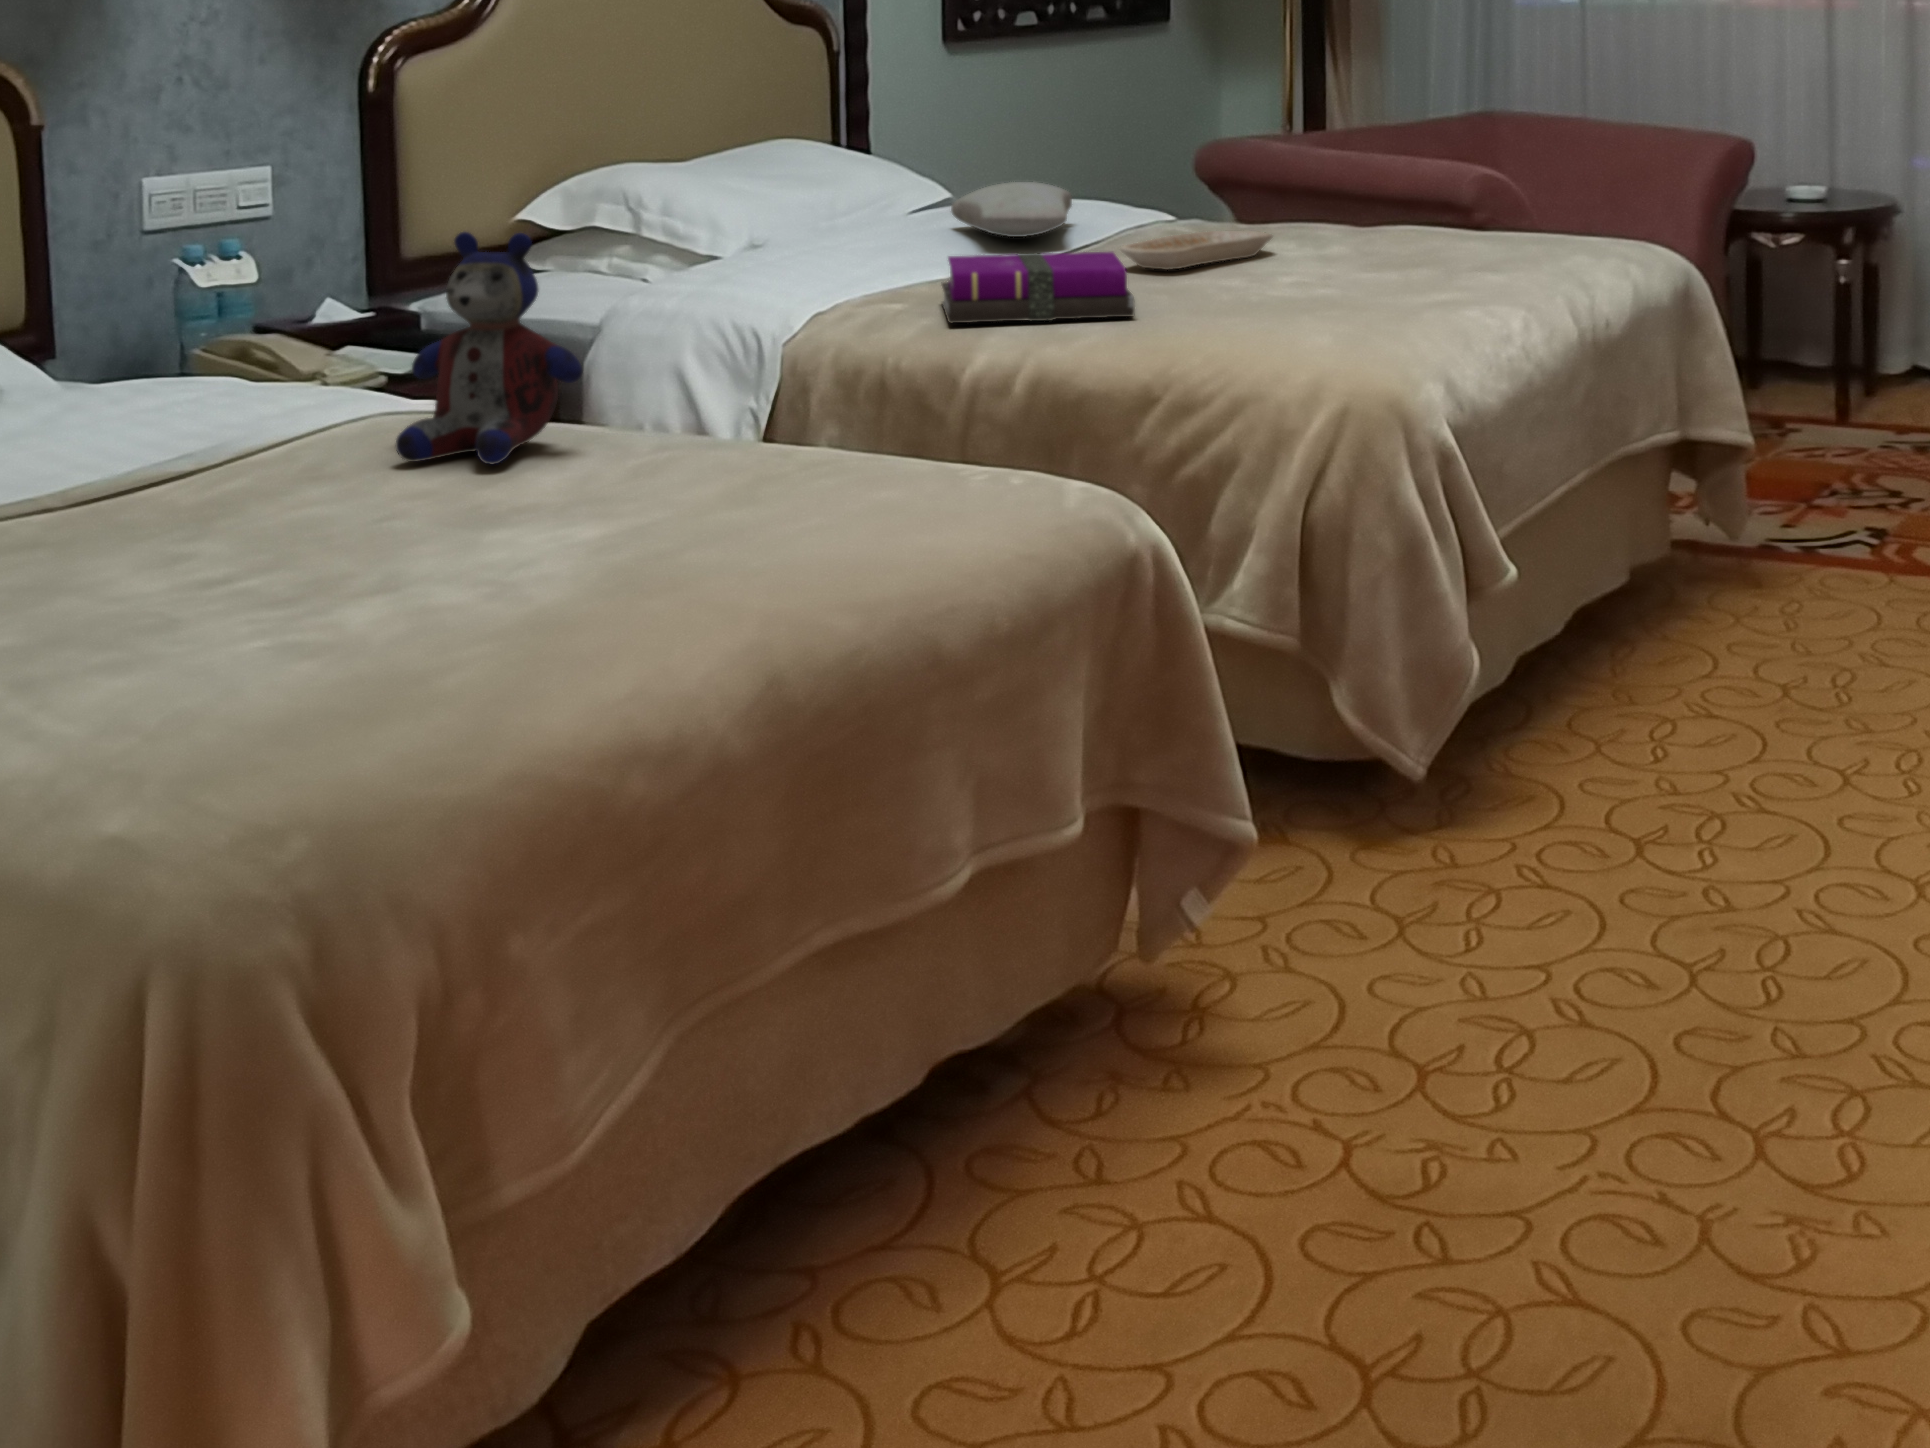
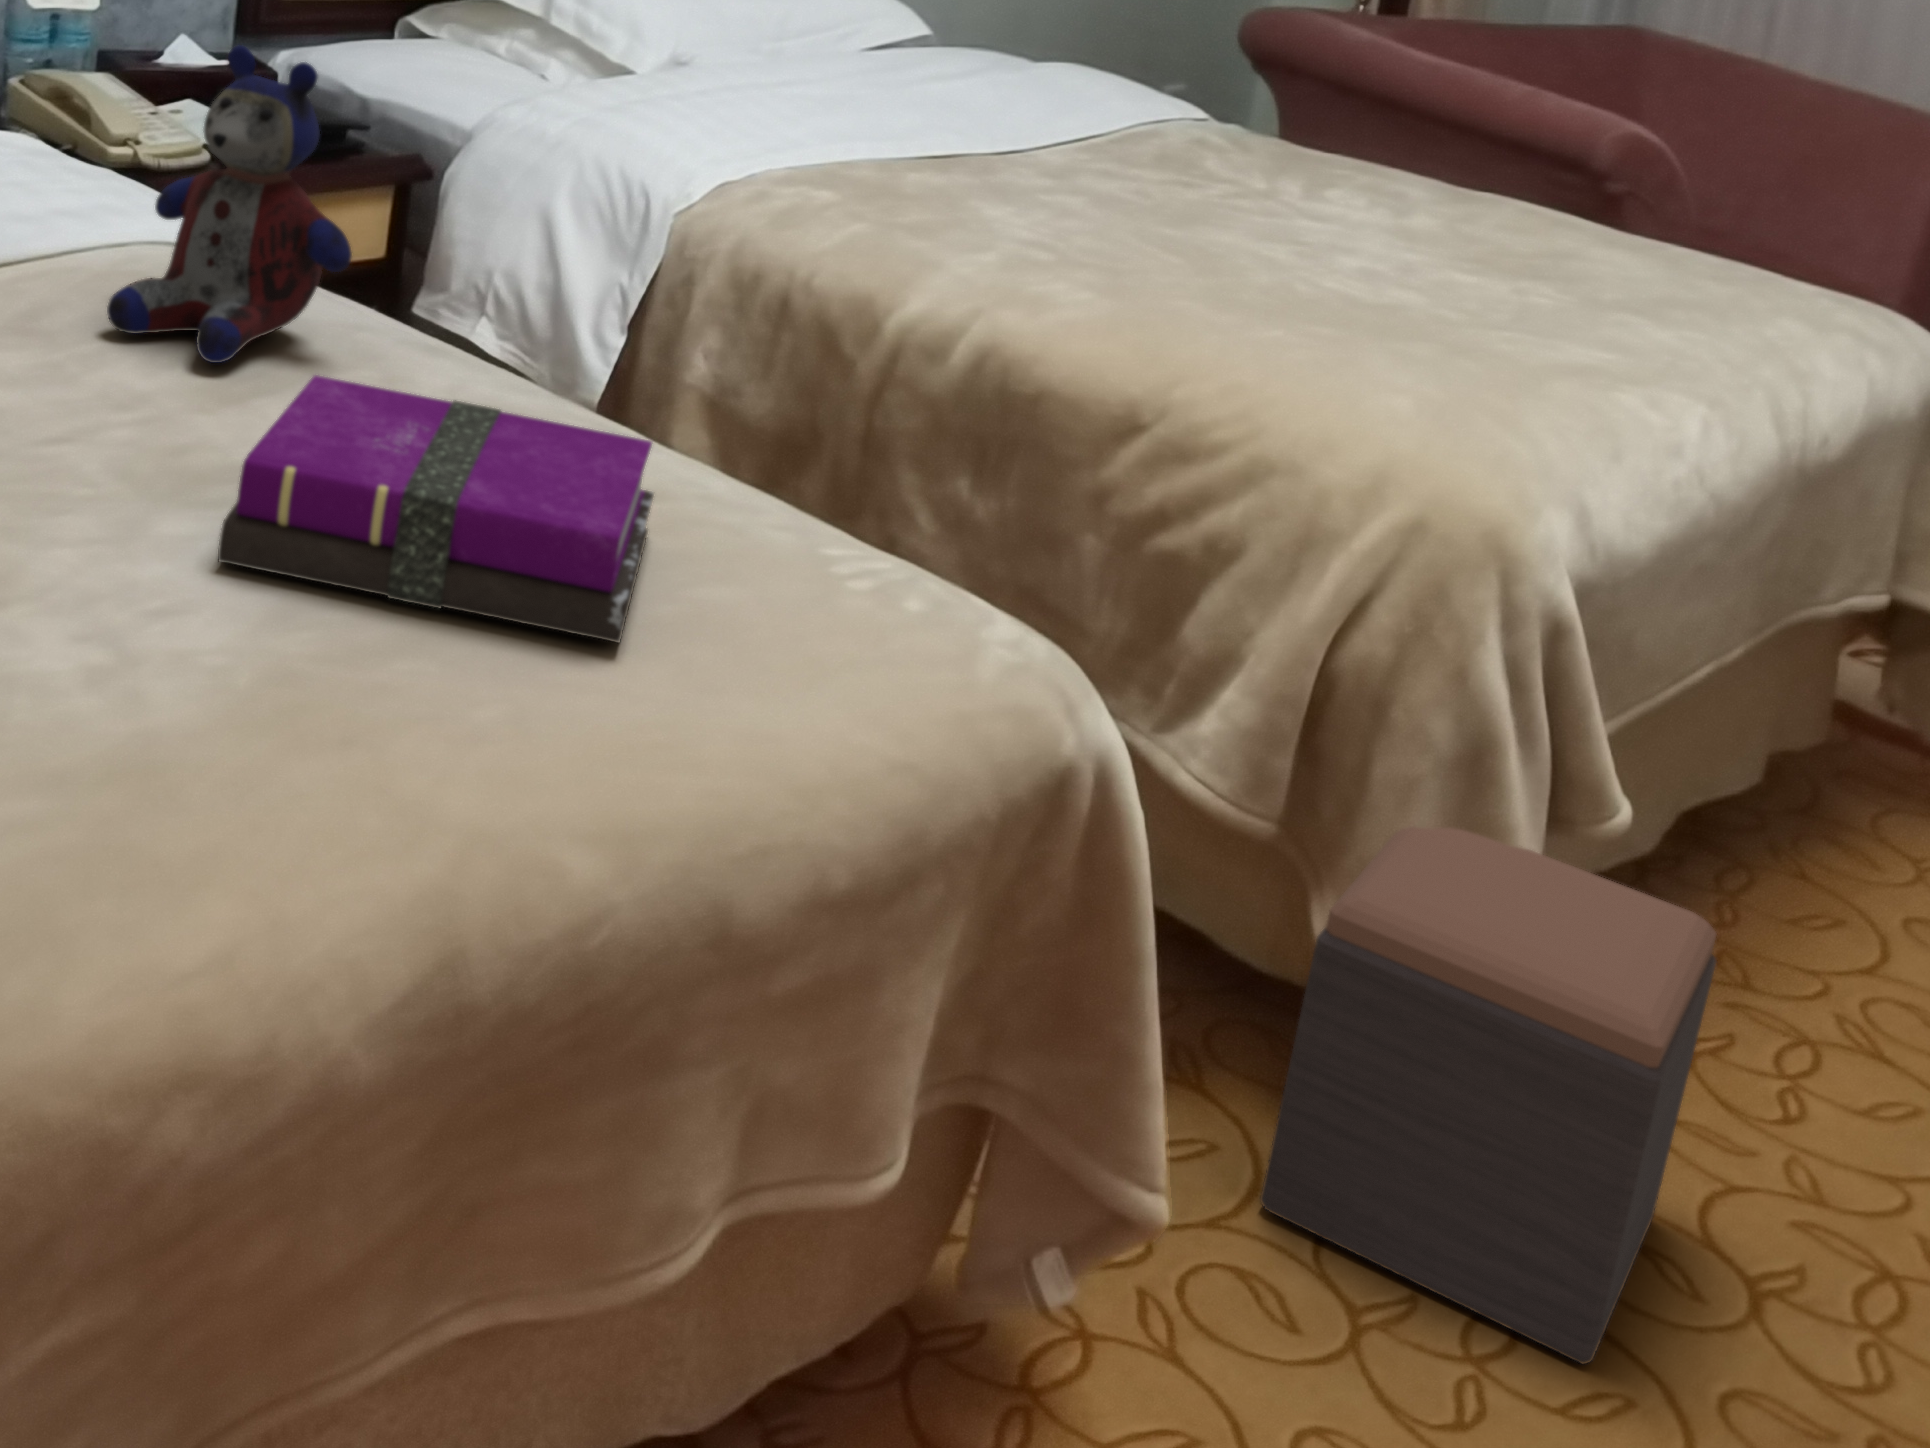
pillow: present [951,182,1072,237] -> none [913,34,1067,111]
tray: present [1120,231,1273,270] -> none [1114,155,1327,206]
notebook: present [942,252,1135,323] -> present [218,375,654,642]
footstool: none [1343,606,1587,906] -> present [1260,827,1717,1364]

